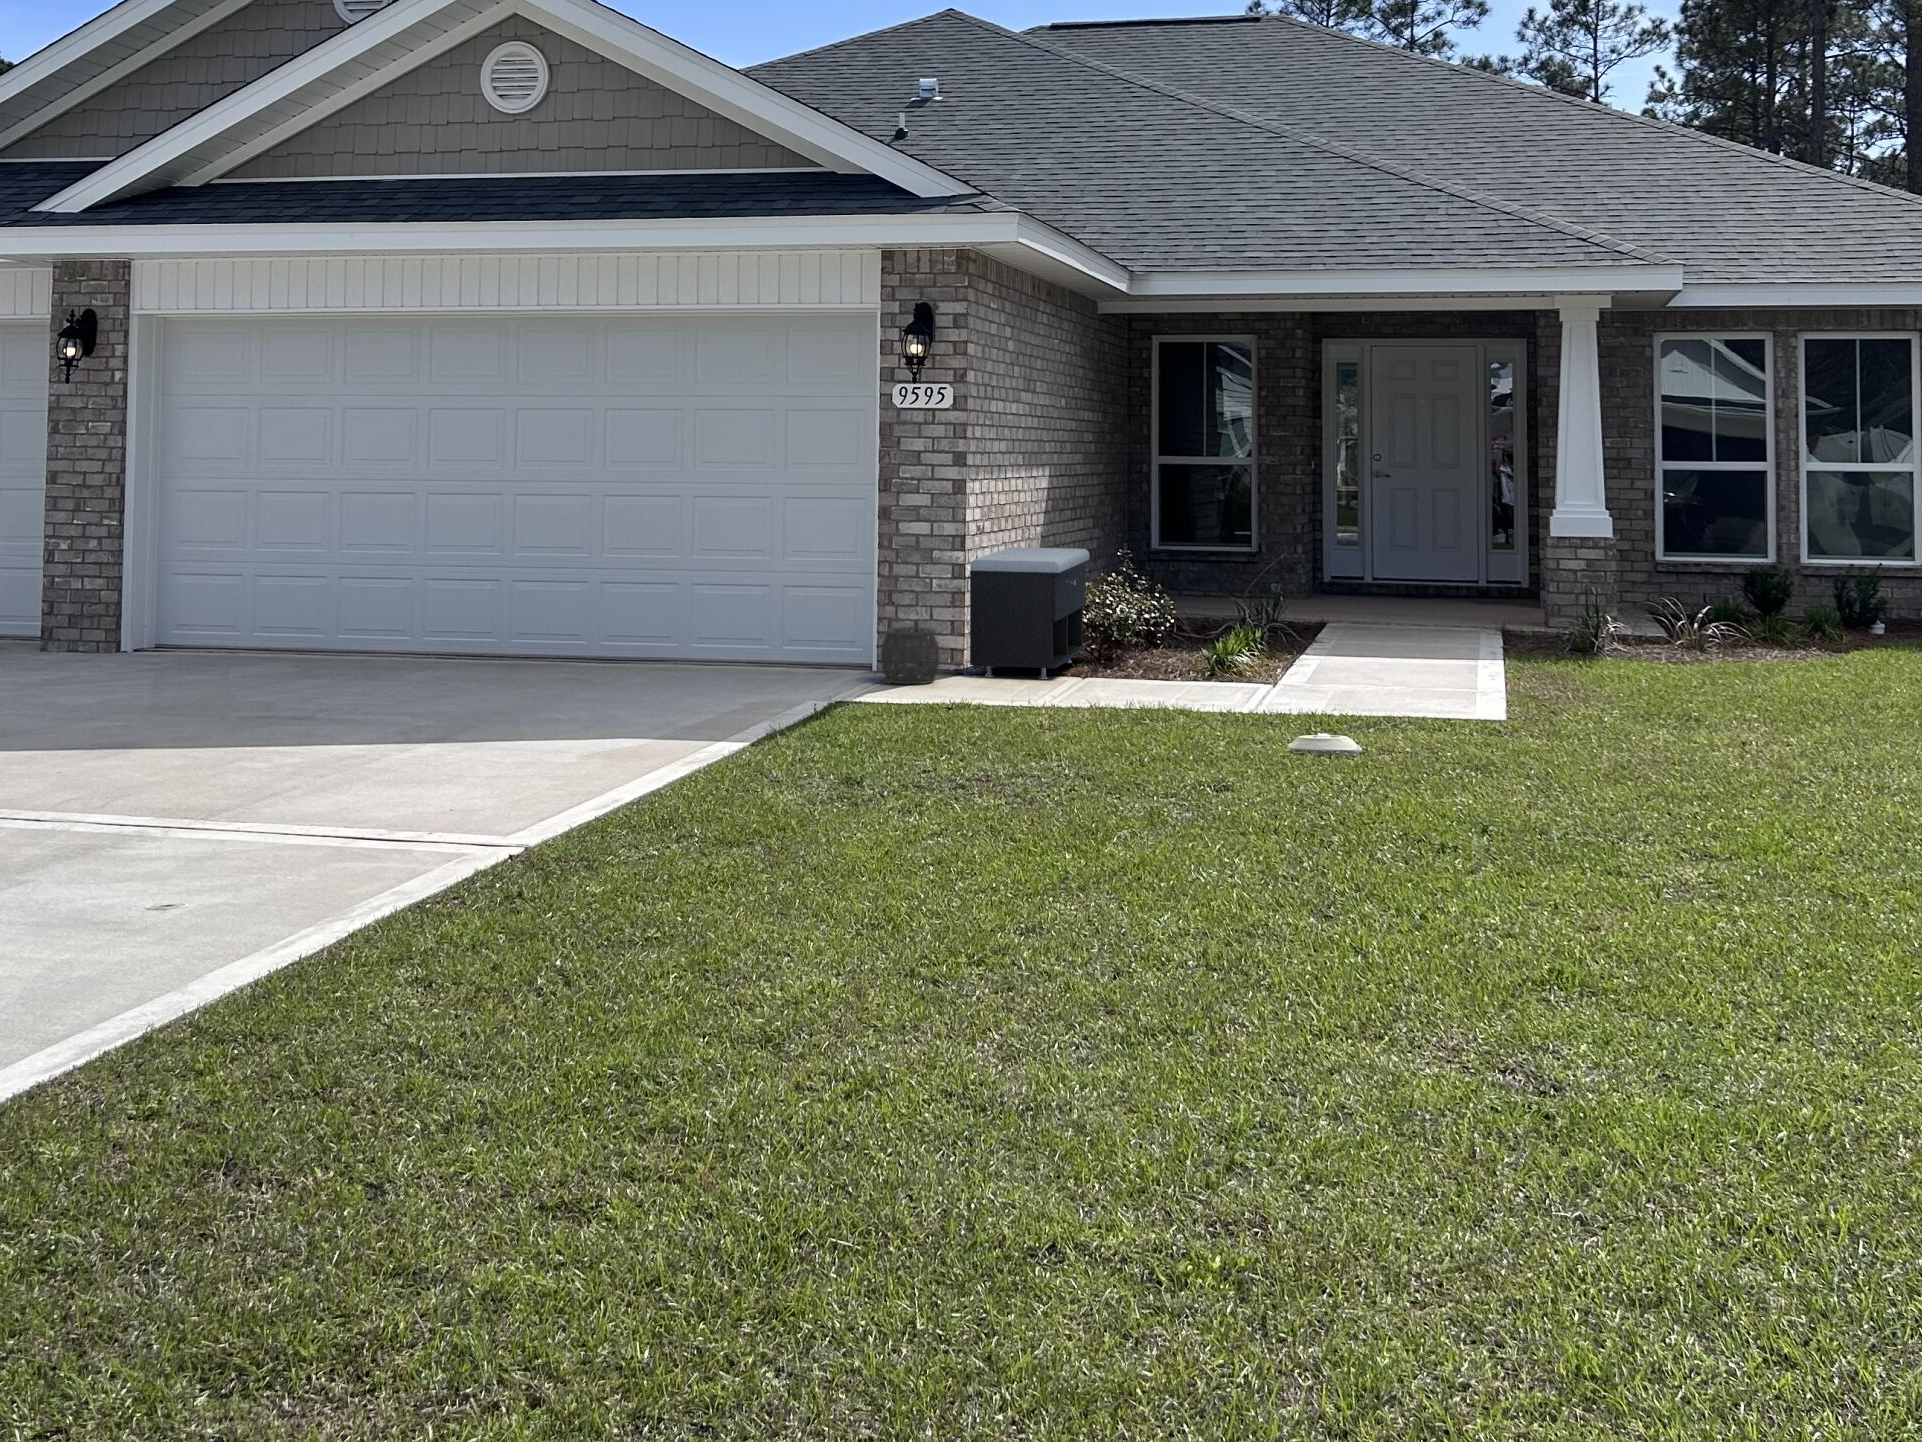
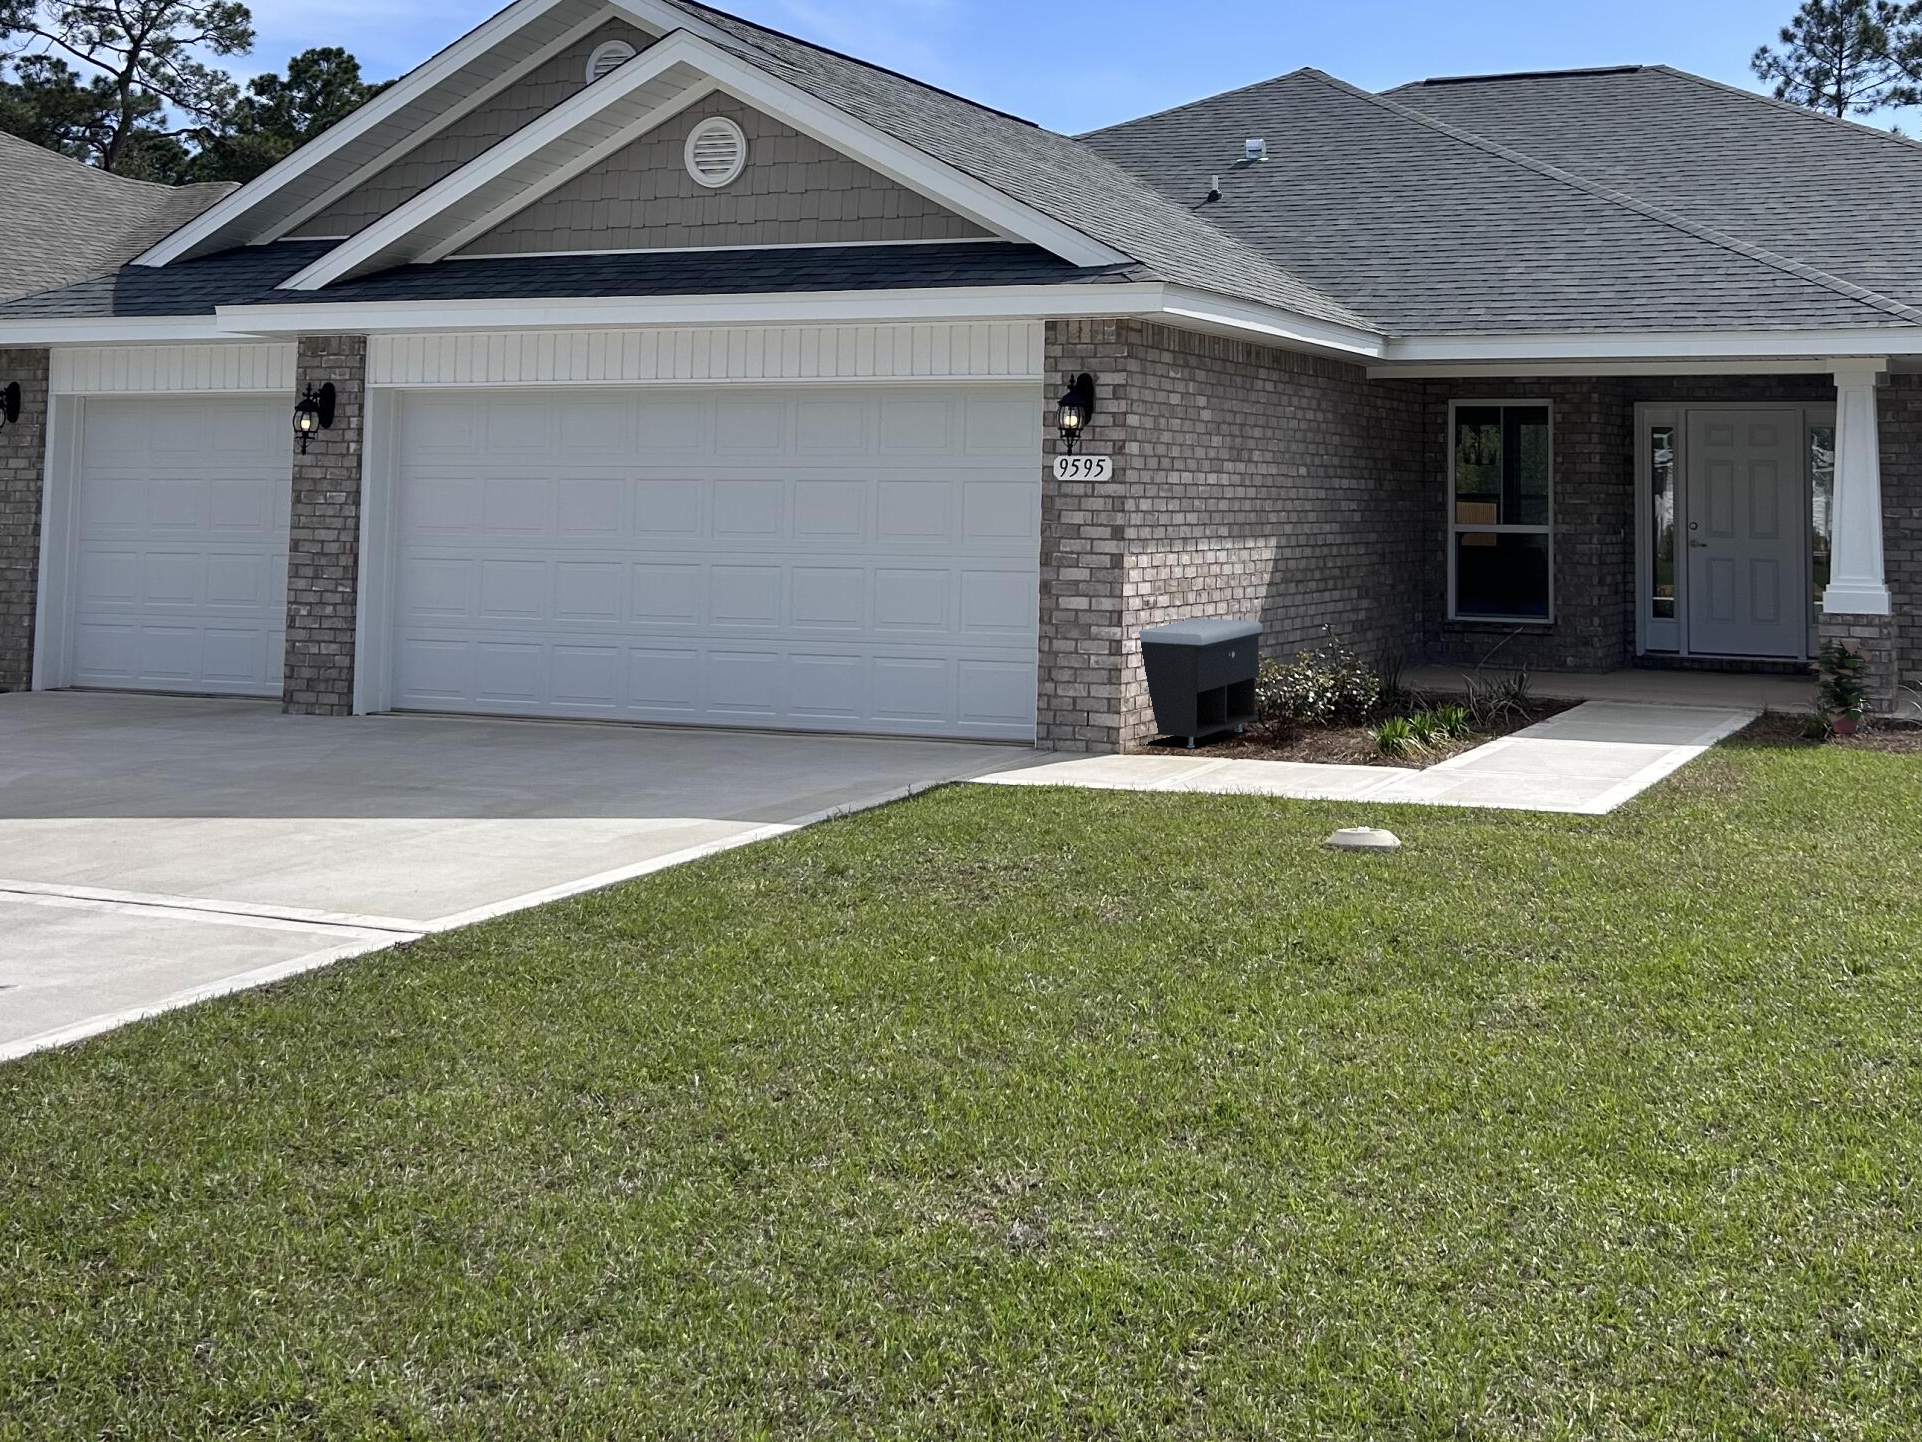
decorative plant: none [1603,554,1675,647] -> present [1808,638,1876,733]
woven basket: present [881,627,940,684] -> none [1032,693,1090,749]

